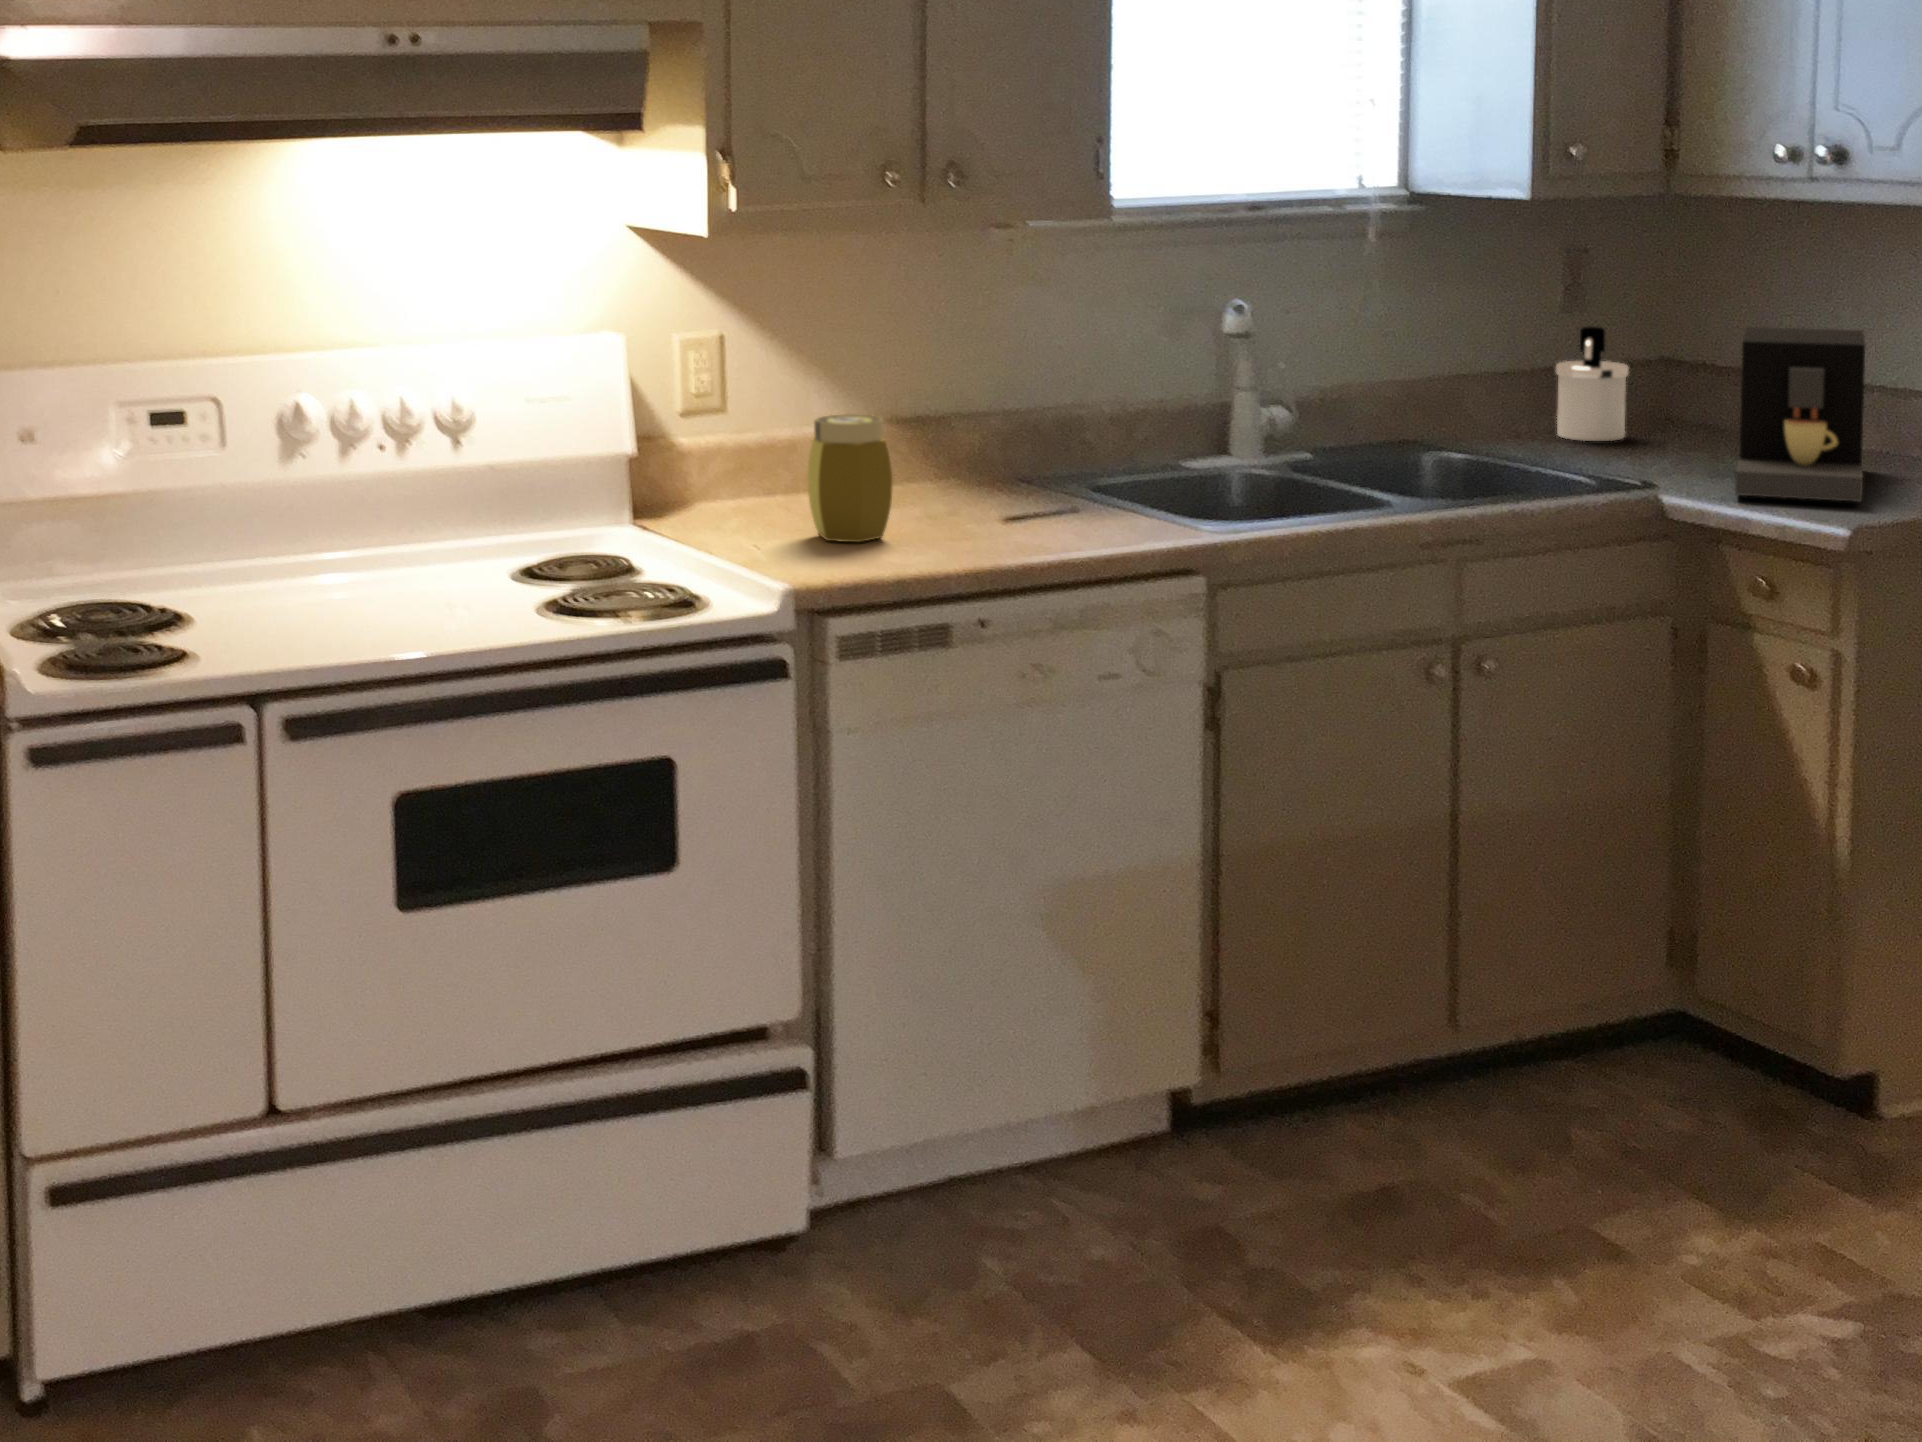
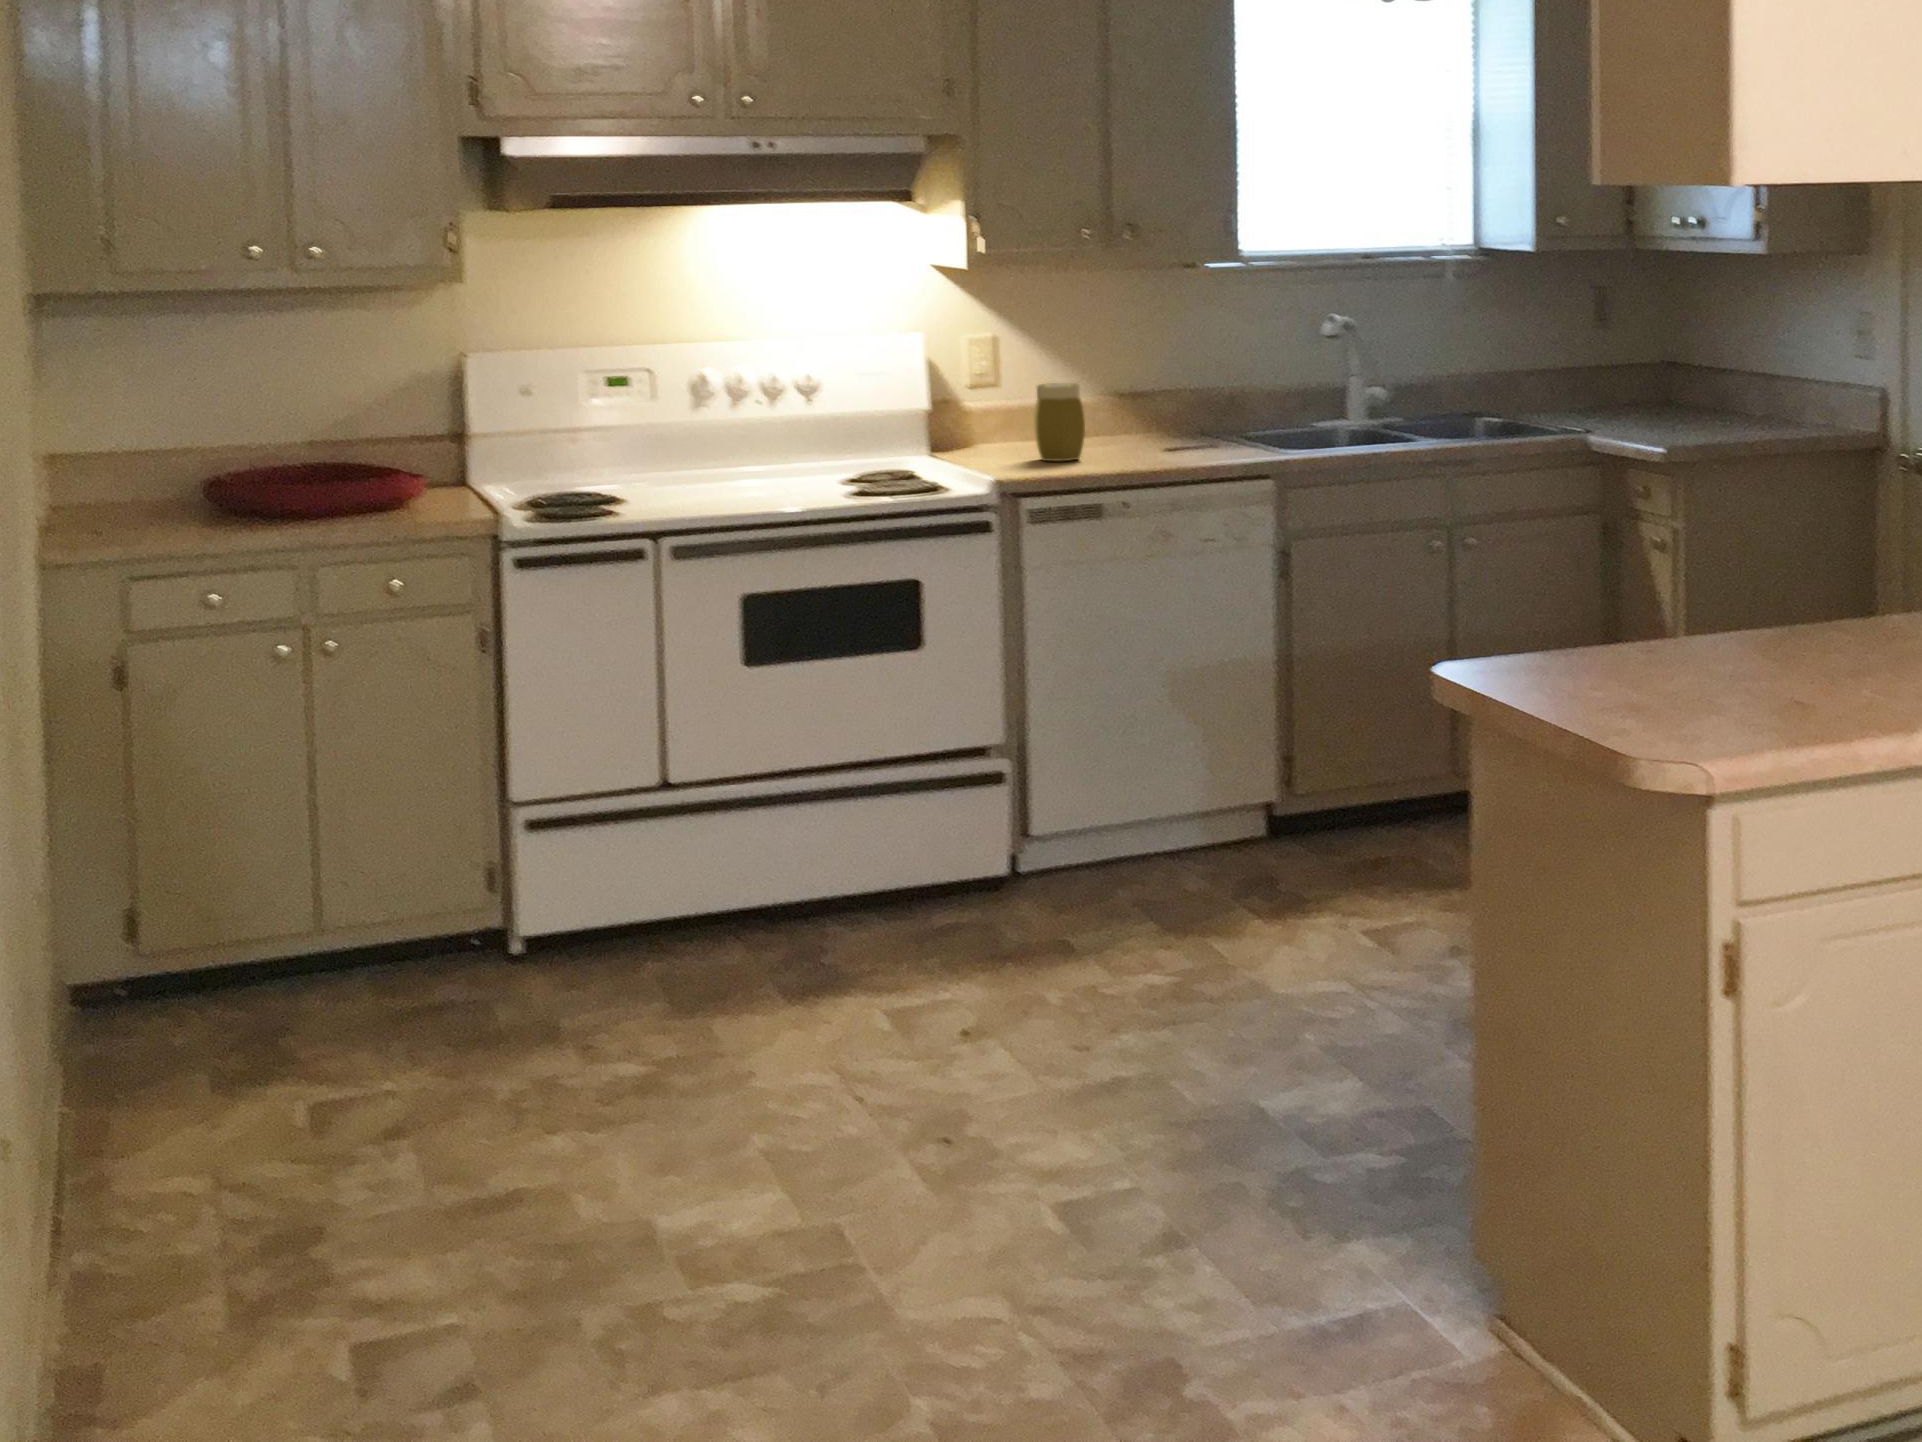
soap dispenser: present [1556,326,1629,441] -> none [1574,337,1619,412]
coffee maker: present [1735,327,1865,502] -> none [1630,334,1736,438]

